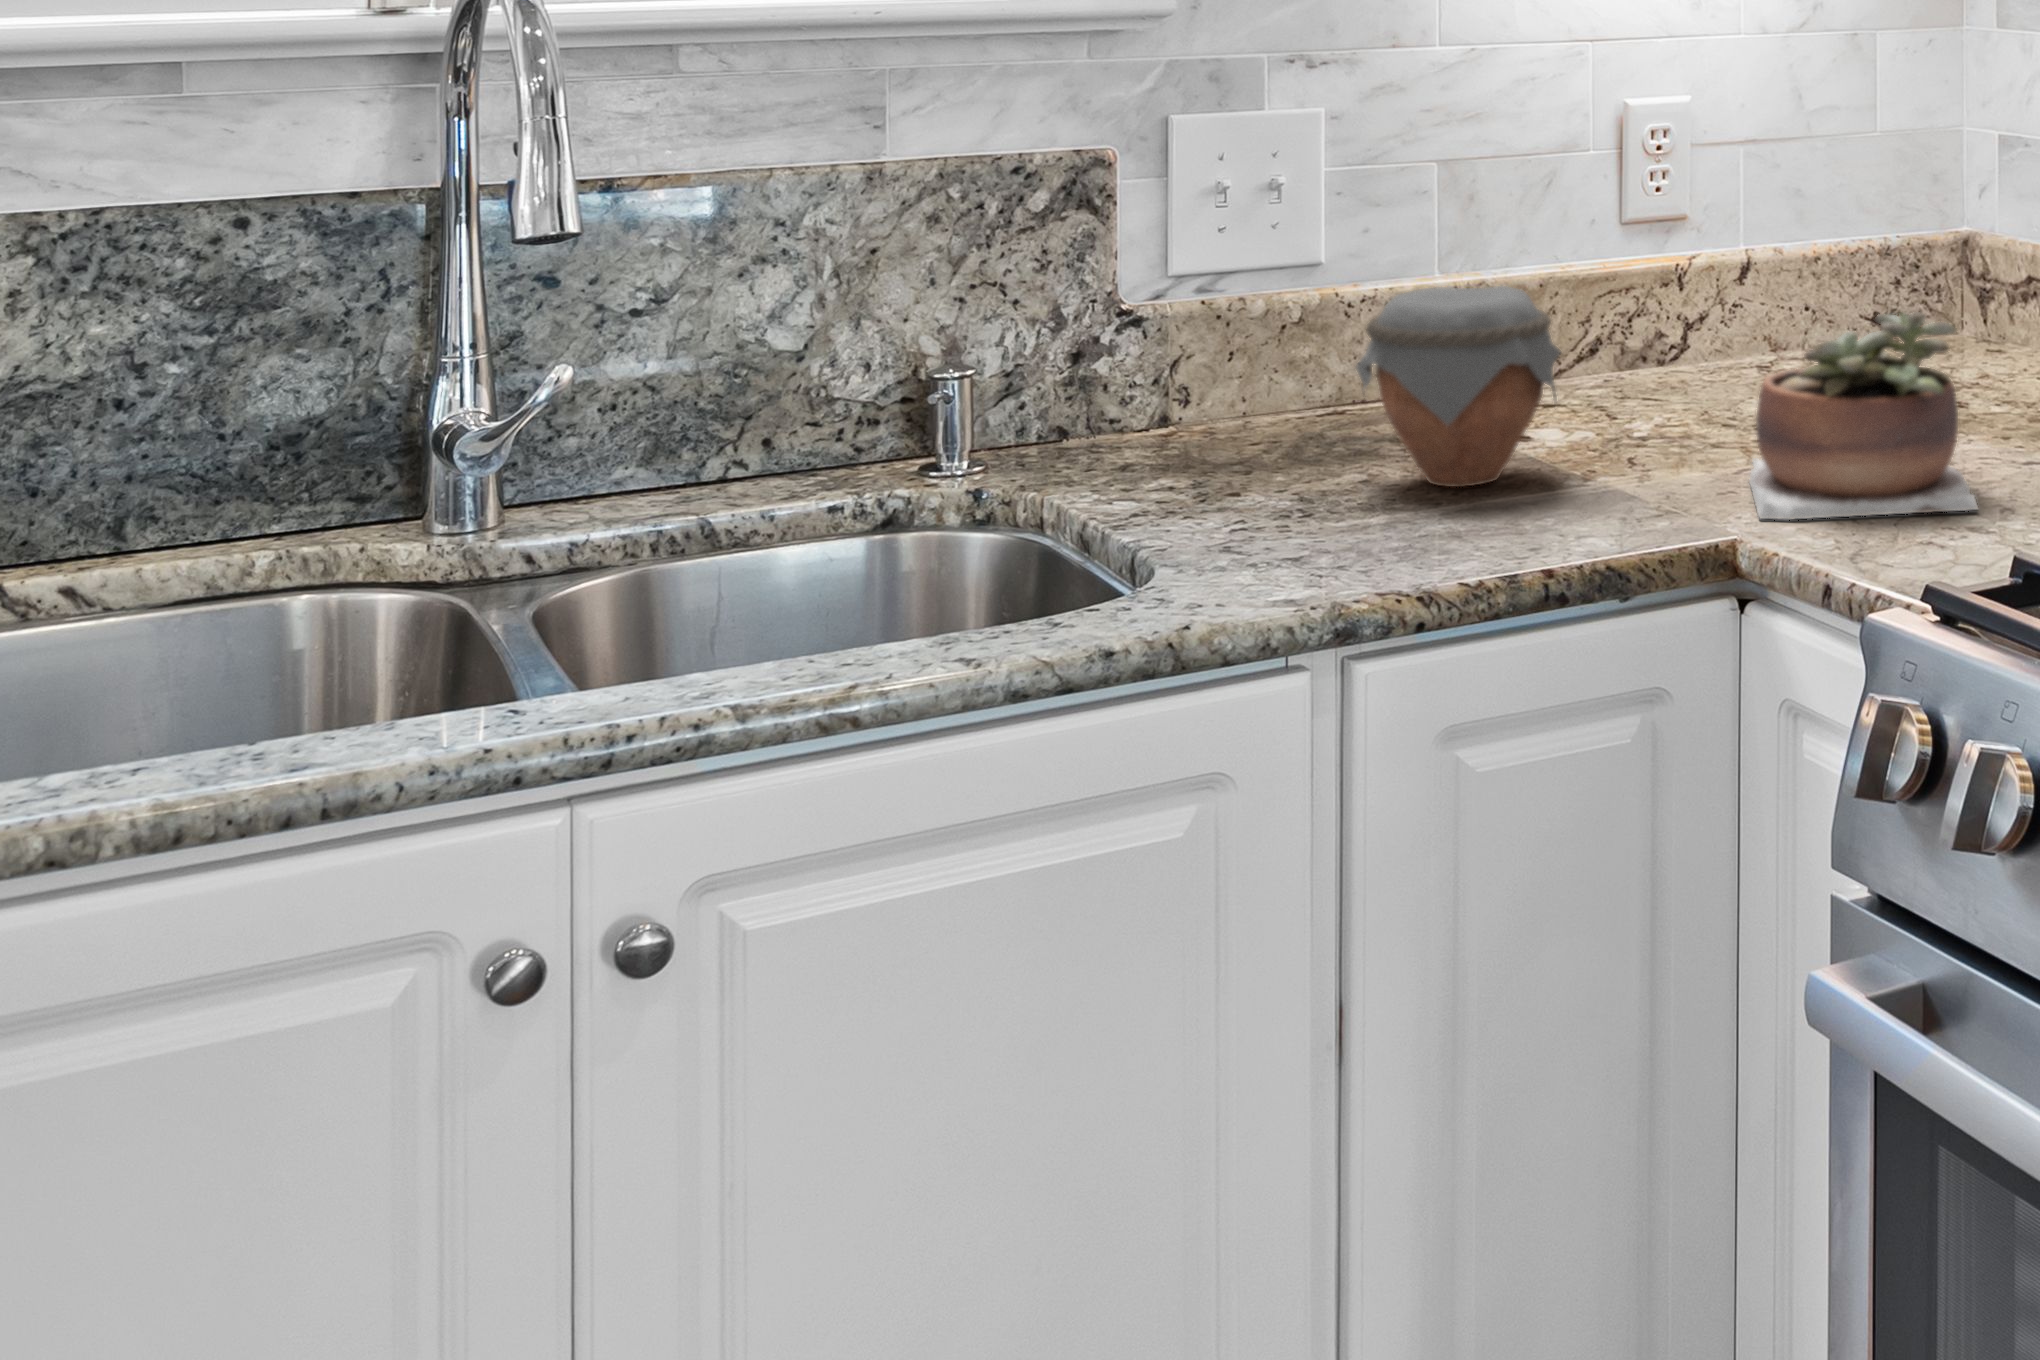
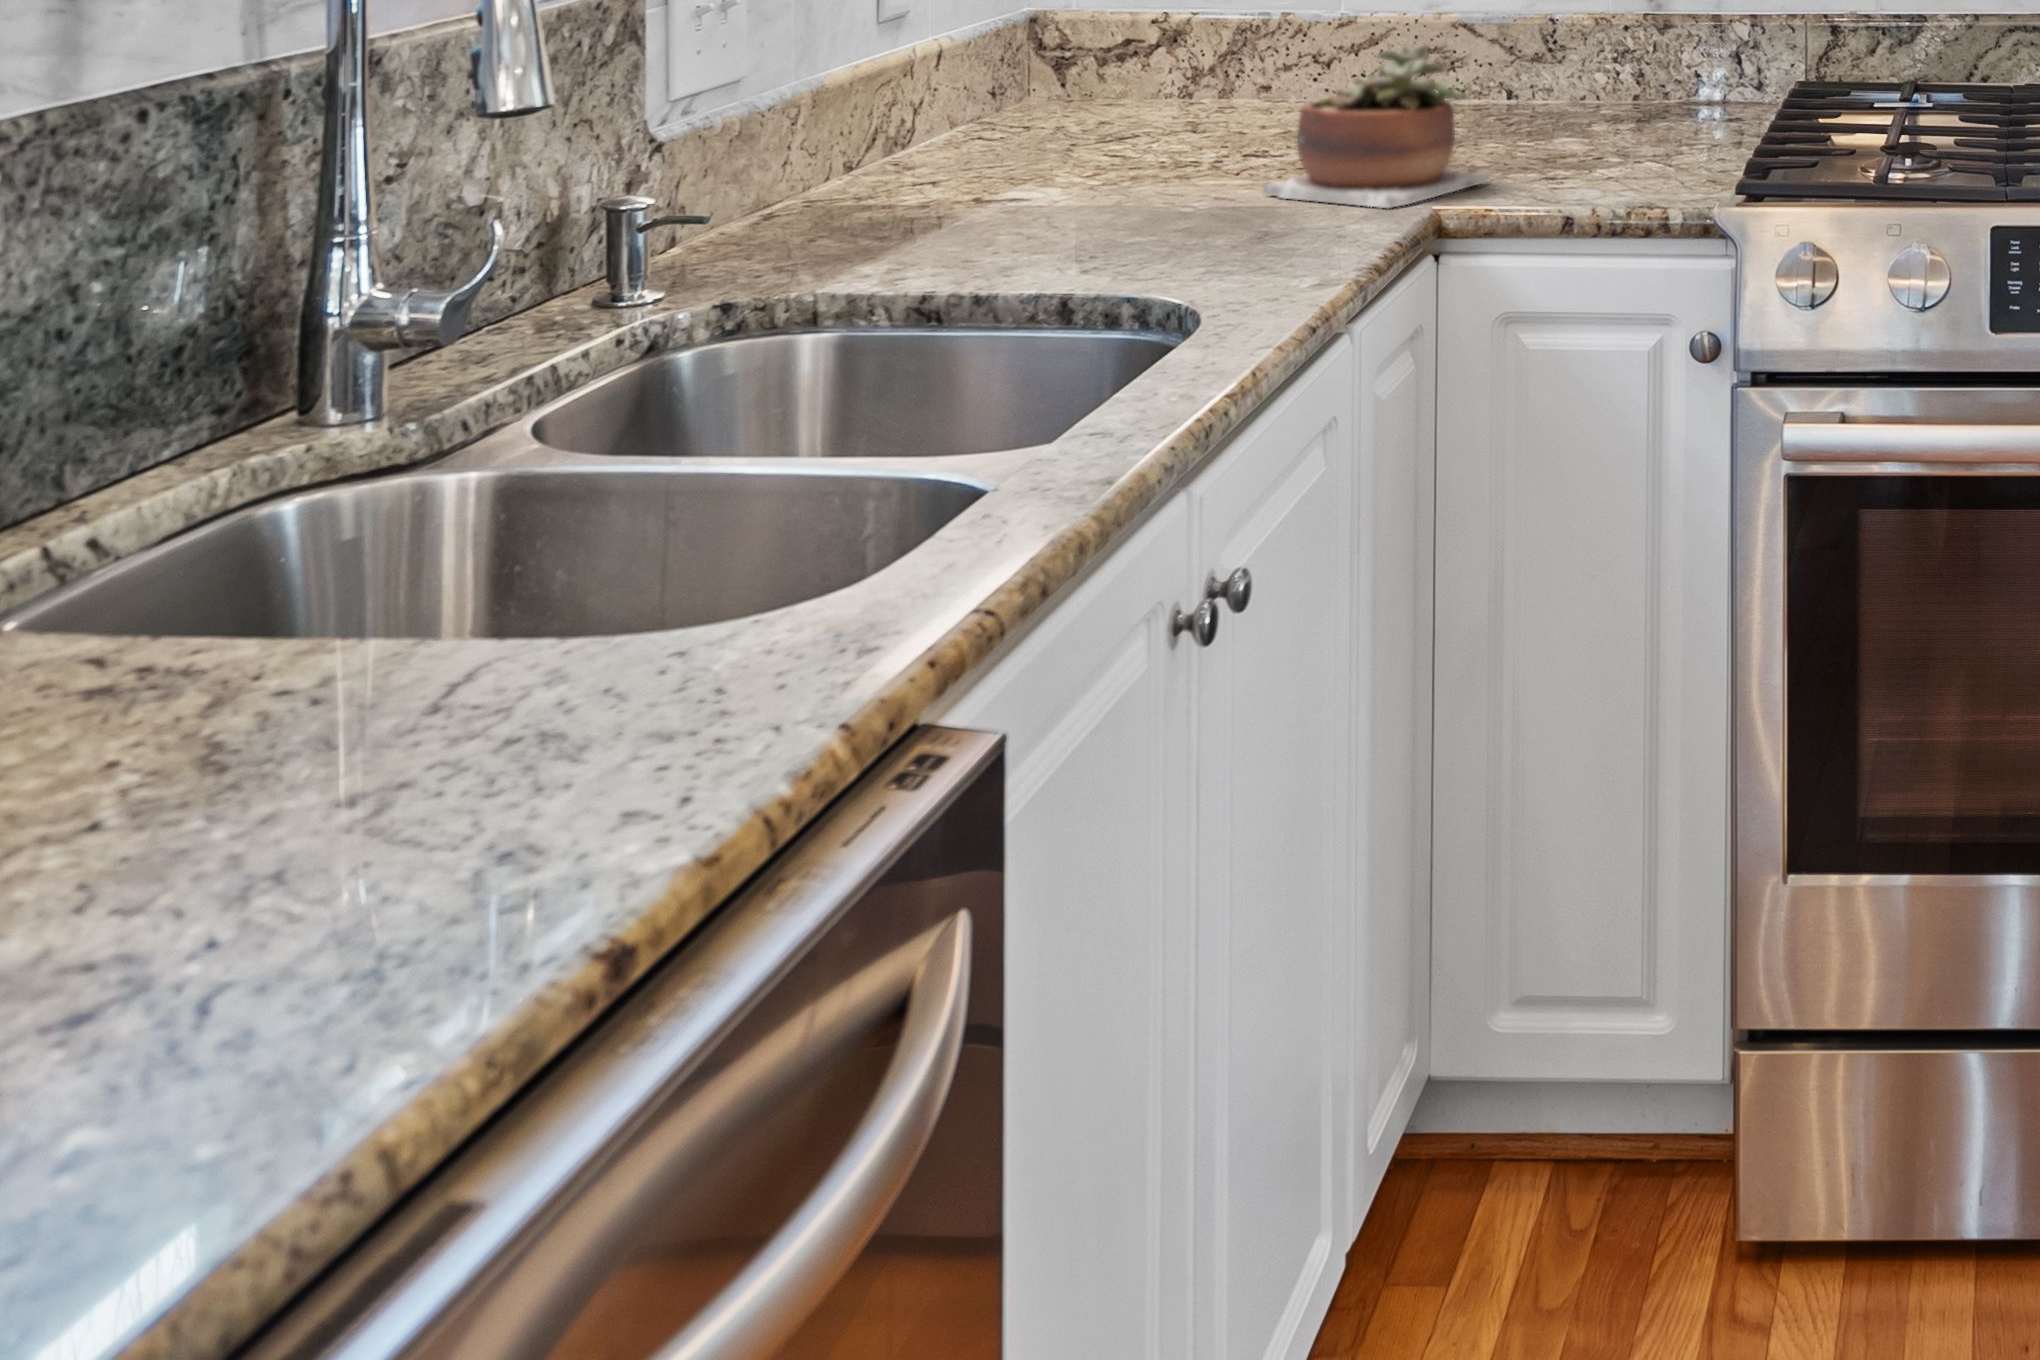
jar: present [1356,286,1561,487] -> none [990,67,1184,238]

